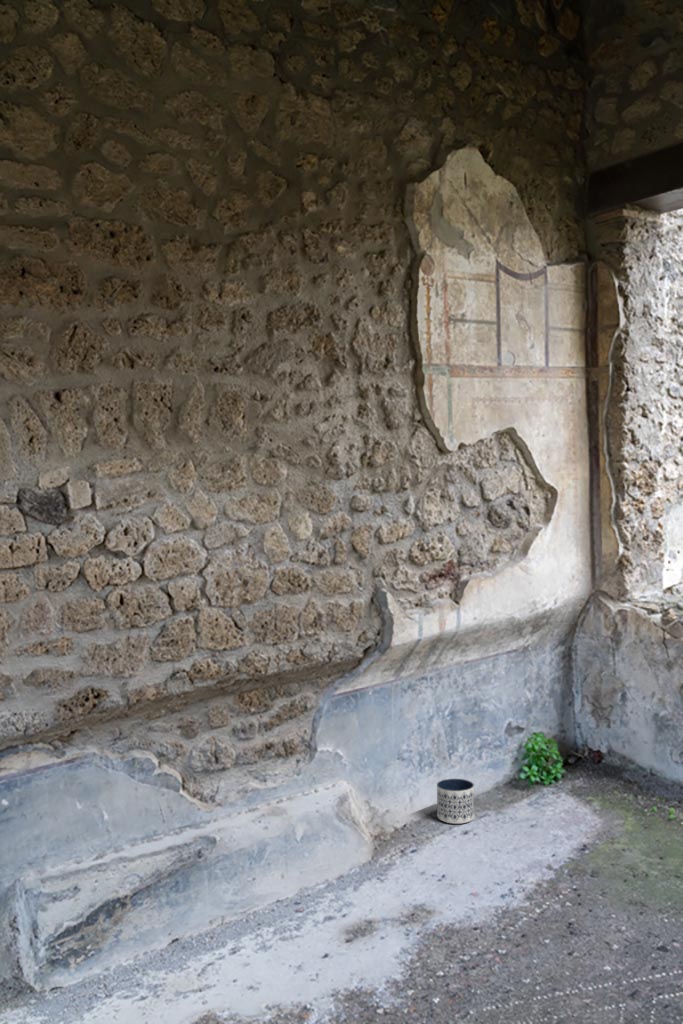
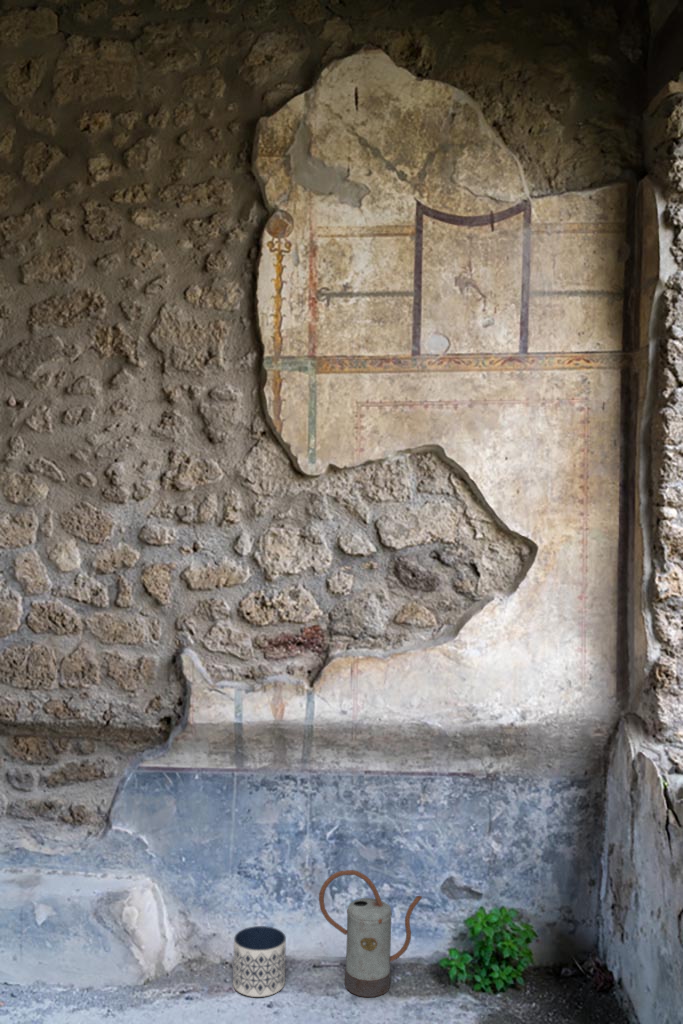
watering can: none [481,722,528,801] -> present [319,870,422,997]

